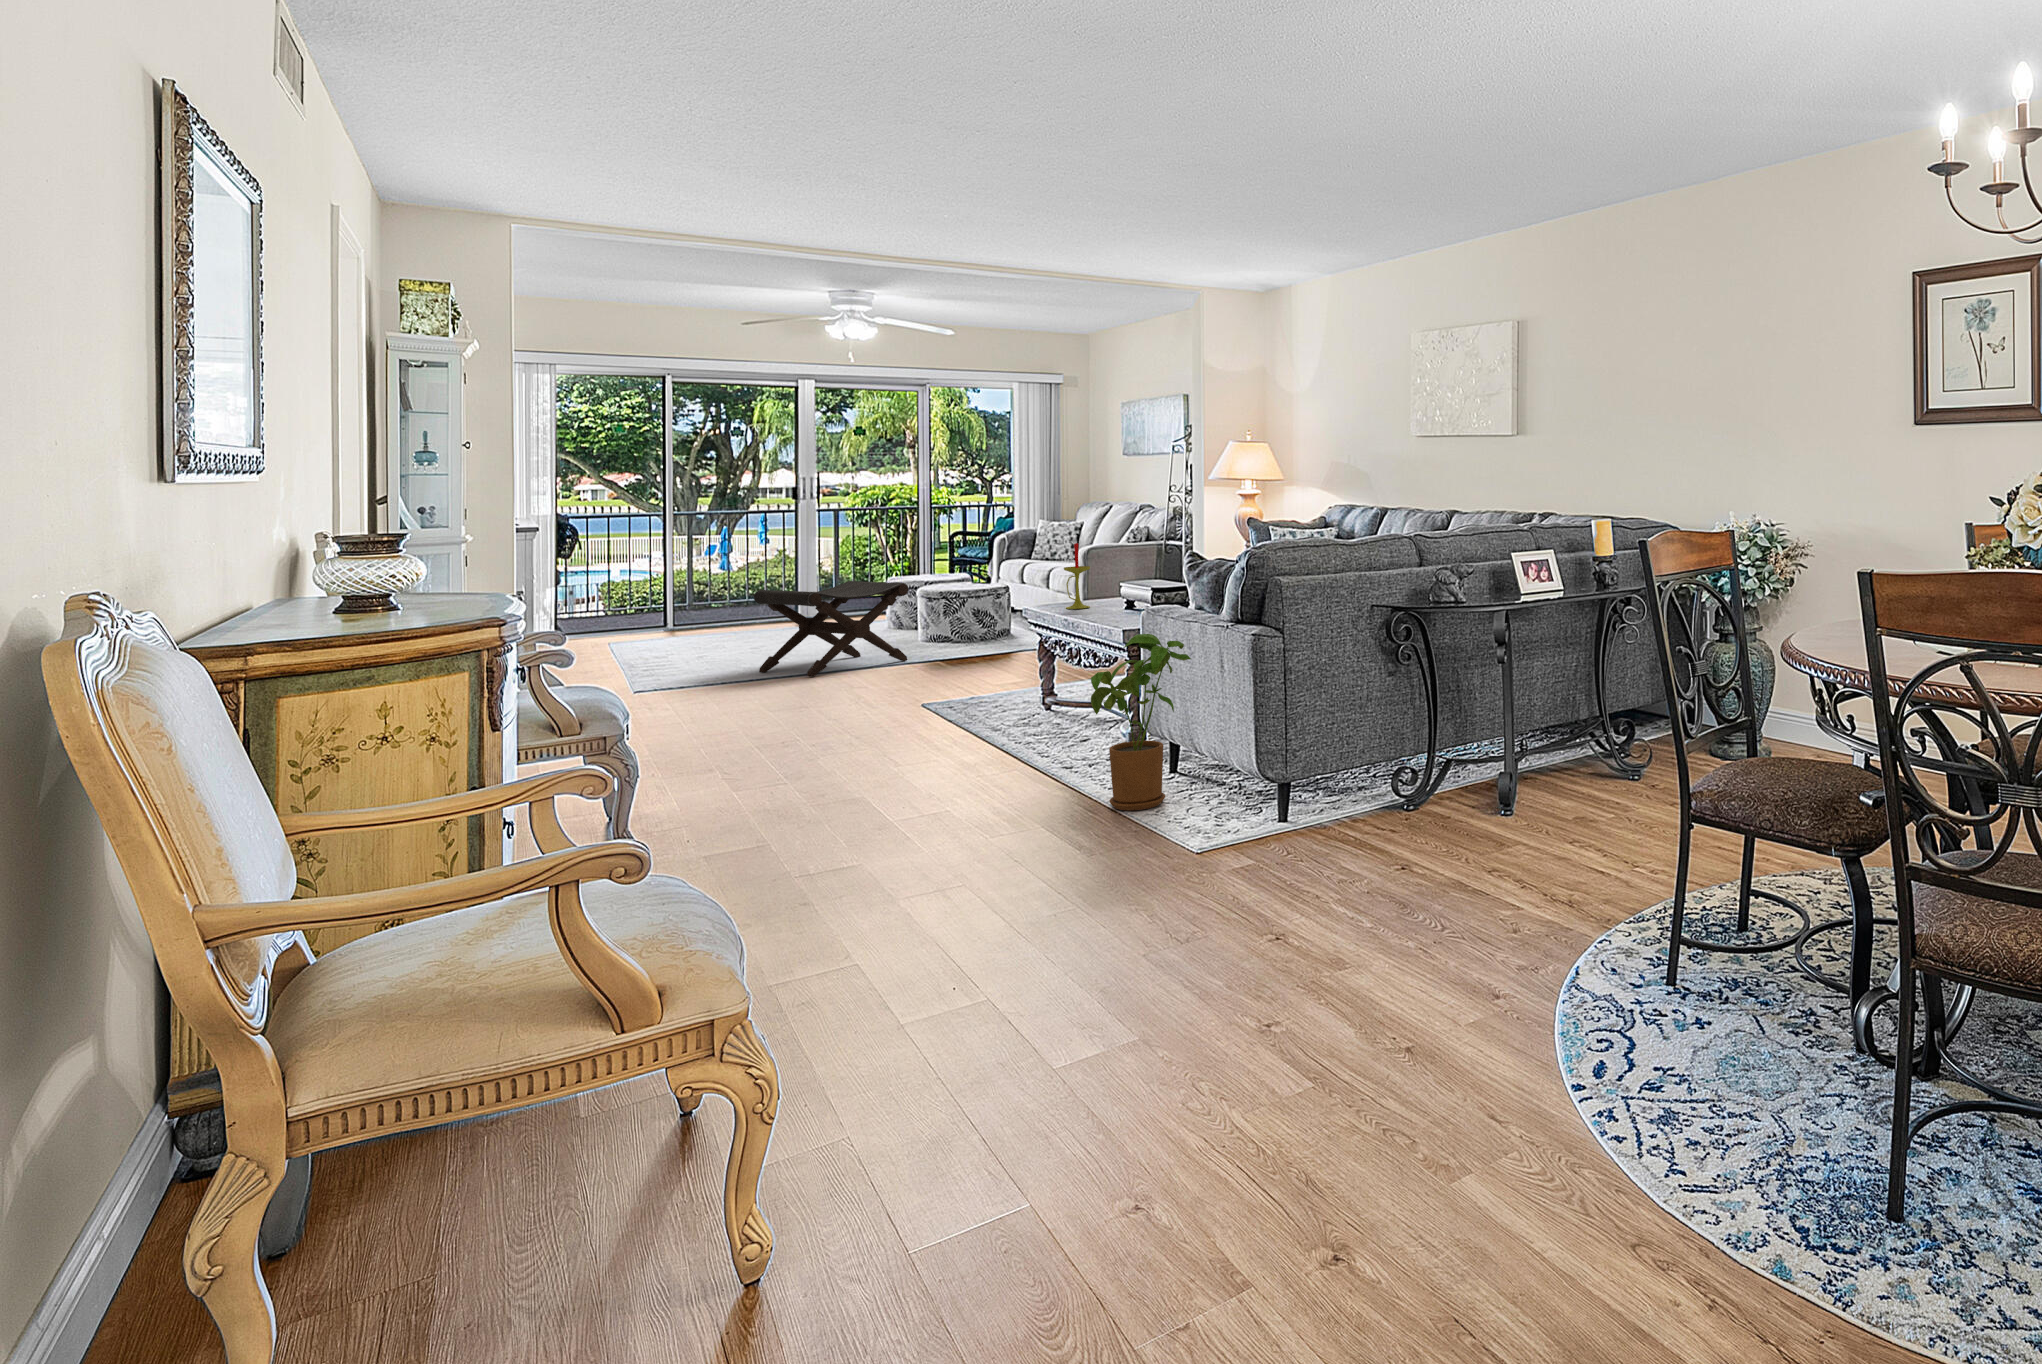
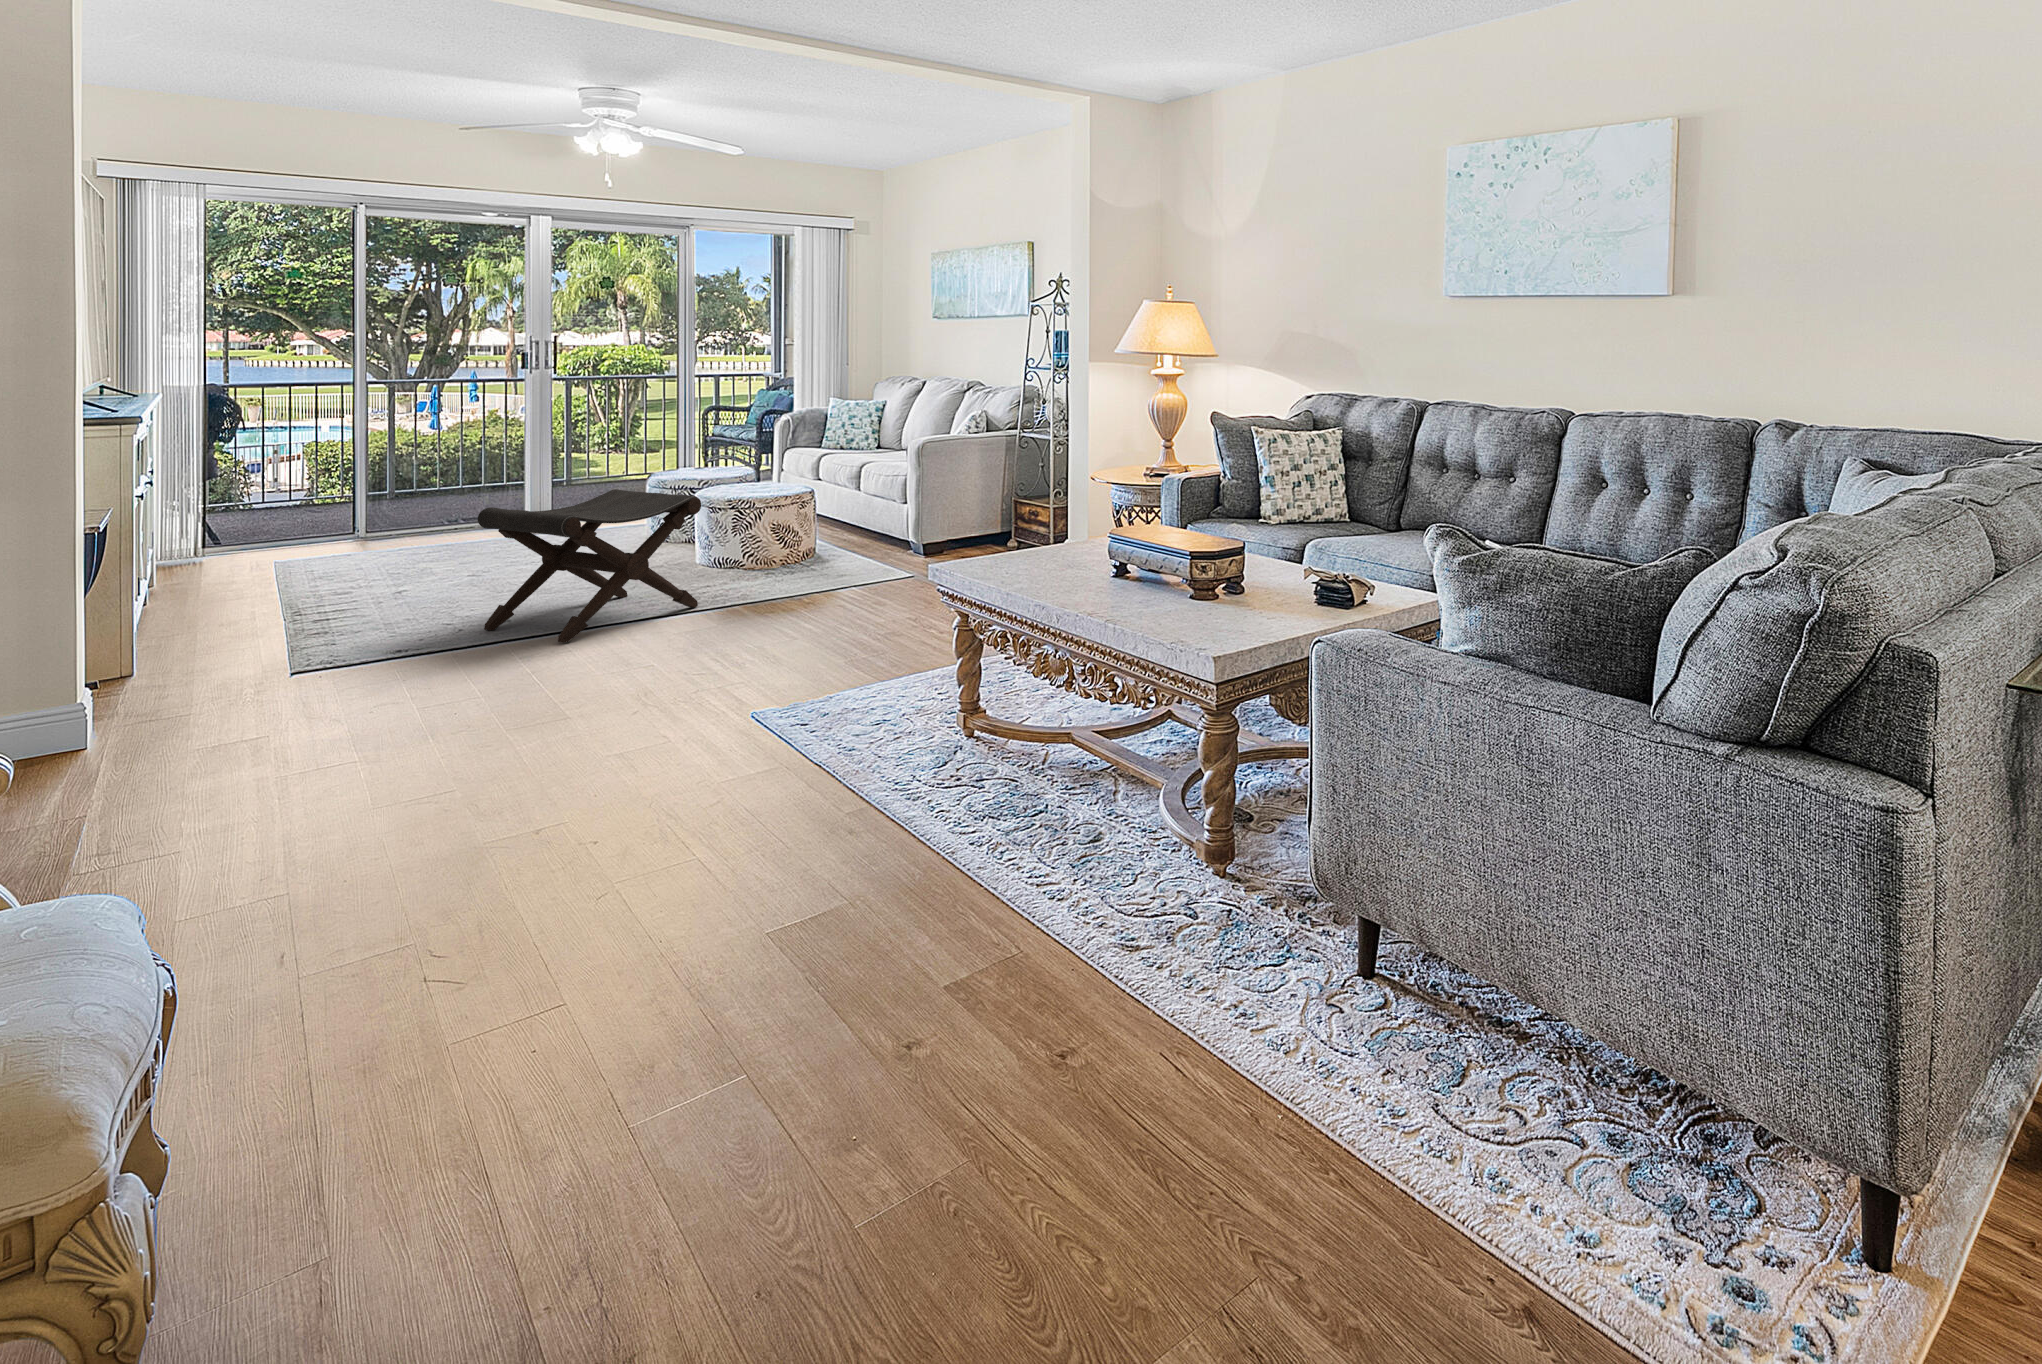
candle: present [1064,543,1090,609] -> none [1008,462,1051,575]
house plant: present [1091,634,1191,811] -> none [1345,757,1590,1188]

